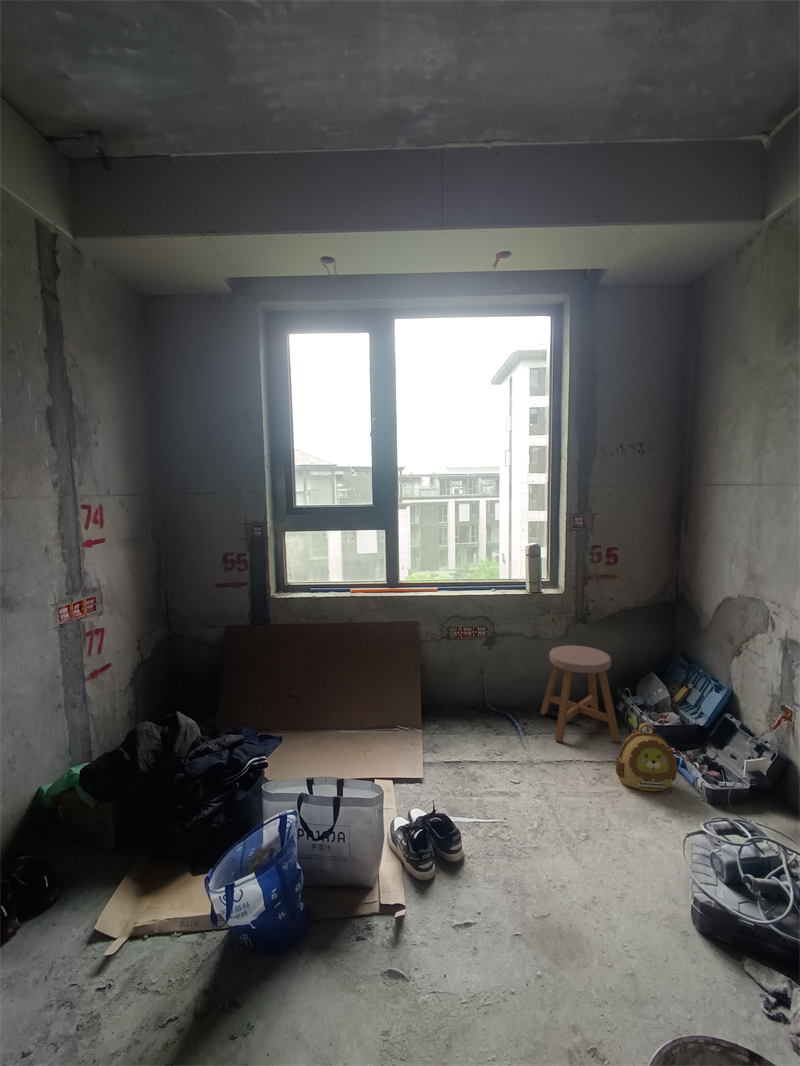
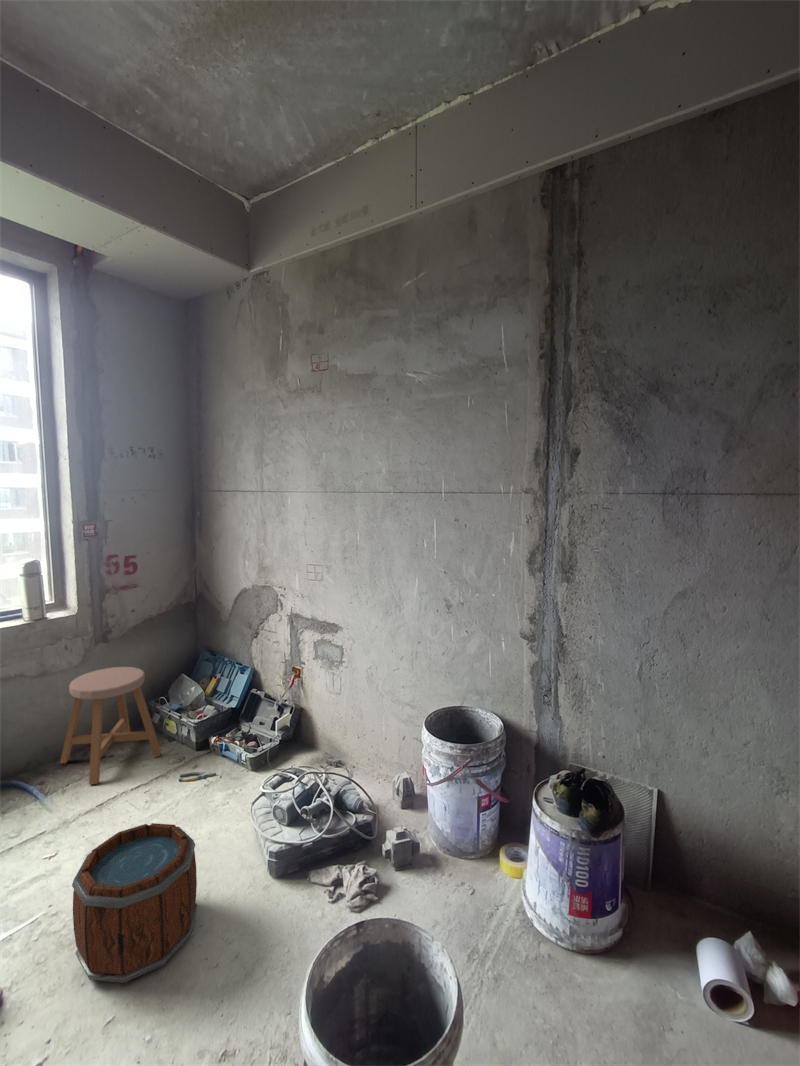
backpack: present [616,723,677,791] -> none [168,721,225,792]
bucket: none [508,789,609,924] -> present [72,823,197,983]

